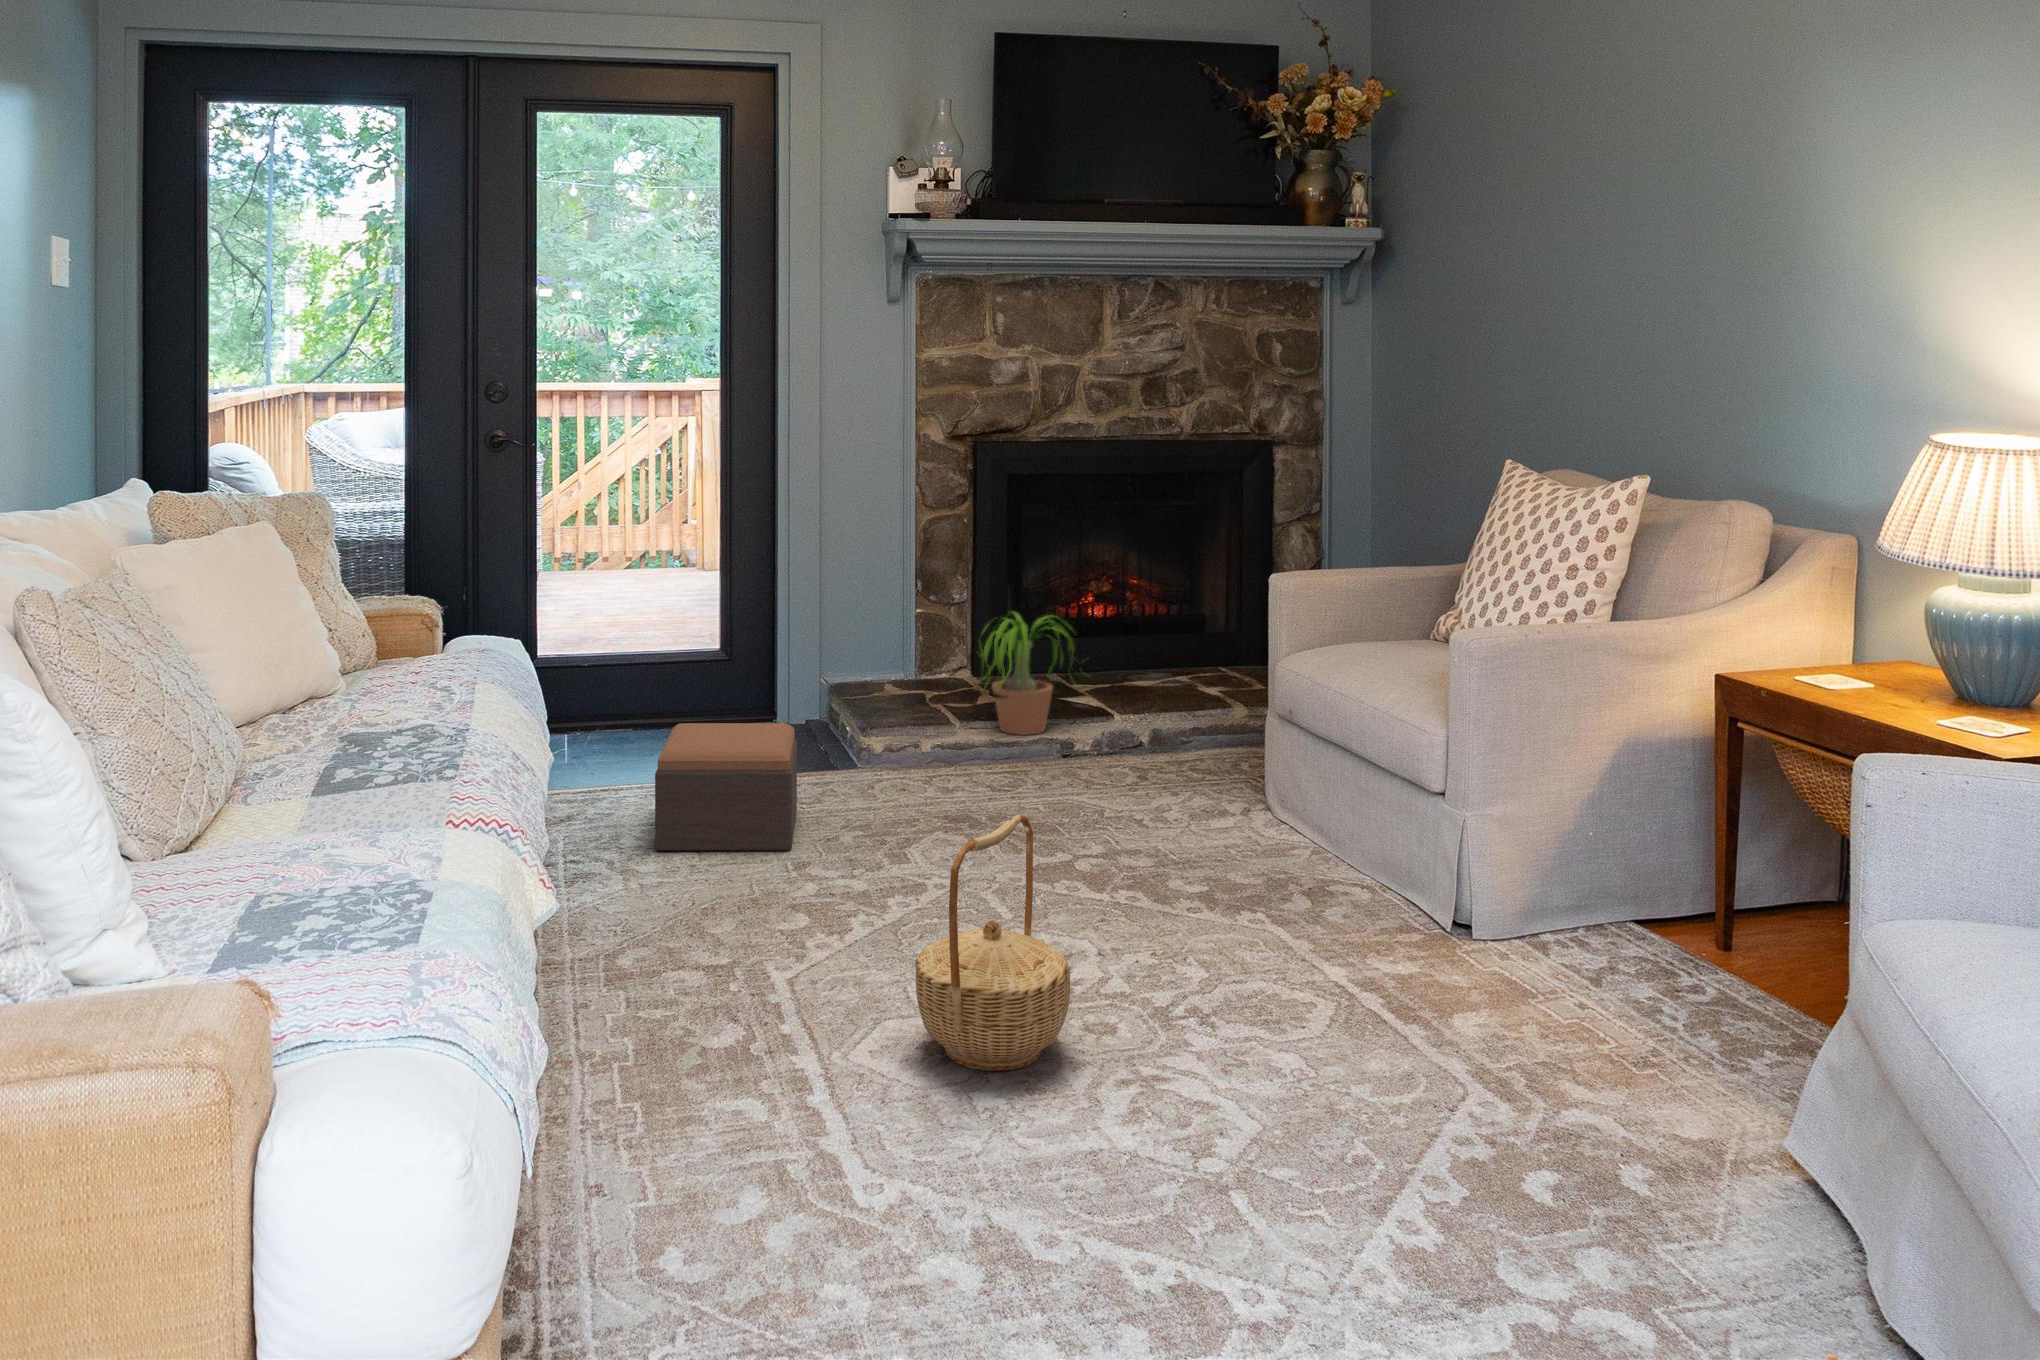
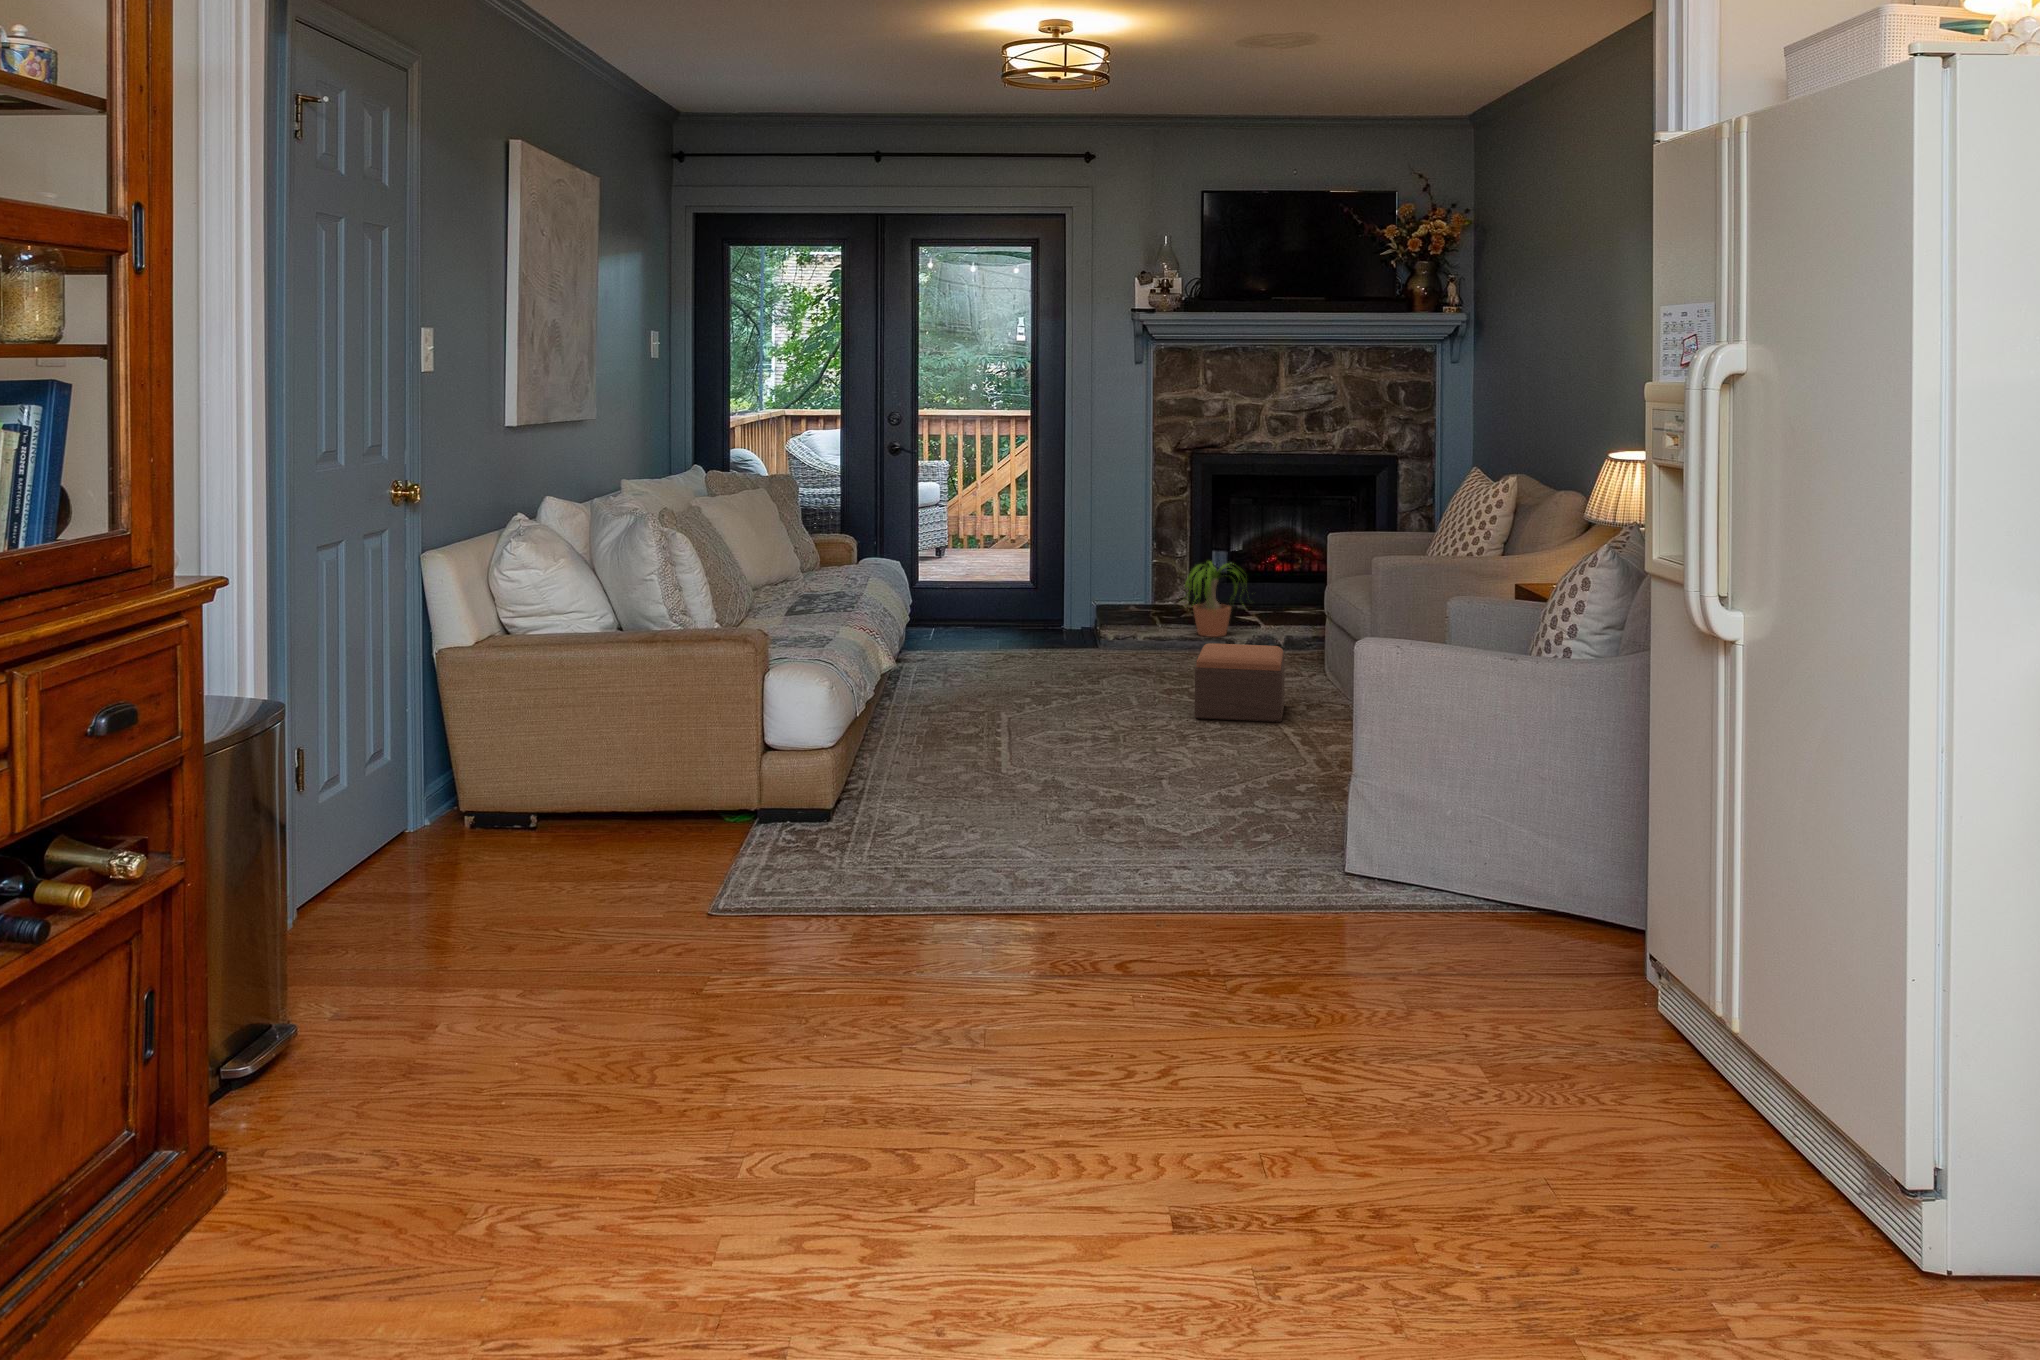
footstool: present [655,723,797,851] -> present [1195,643,1285,722]
basket: present [915,815,1071,1071] -> none [1051,627,1123,738]

